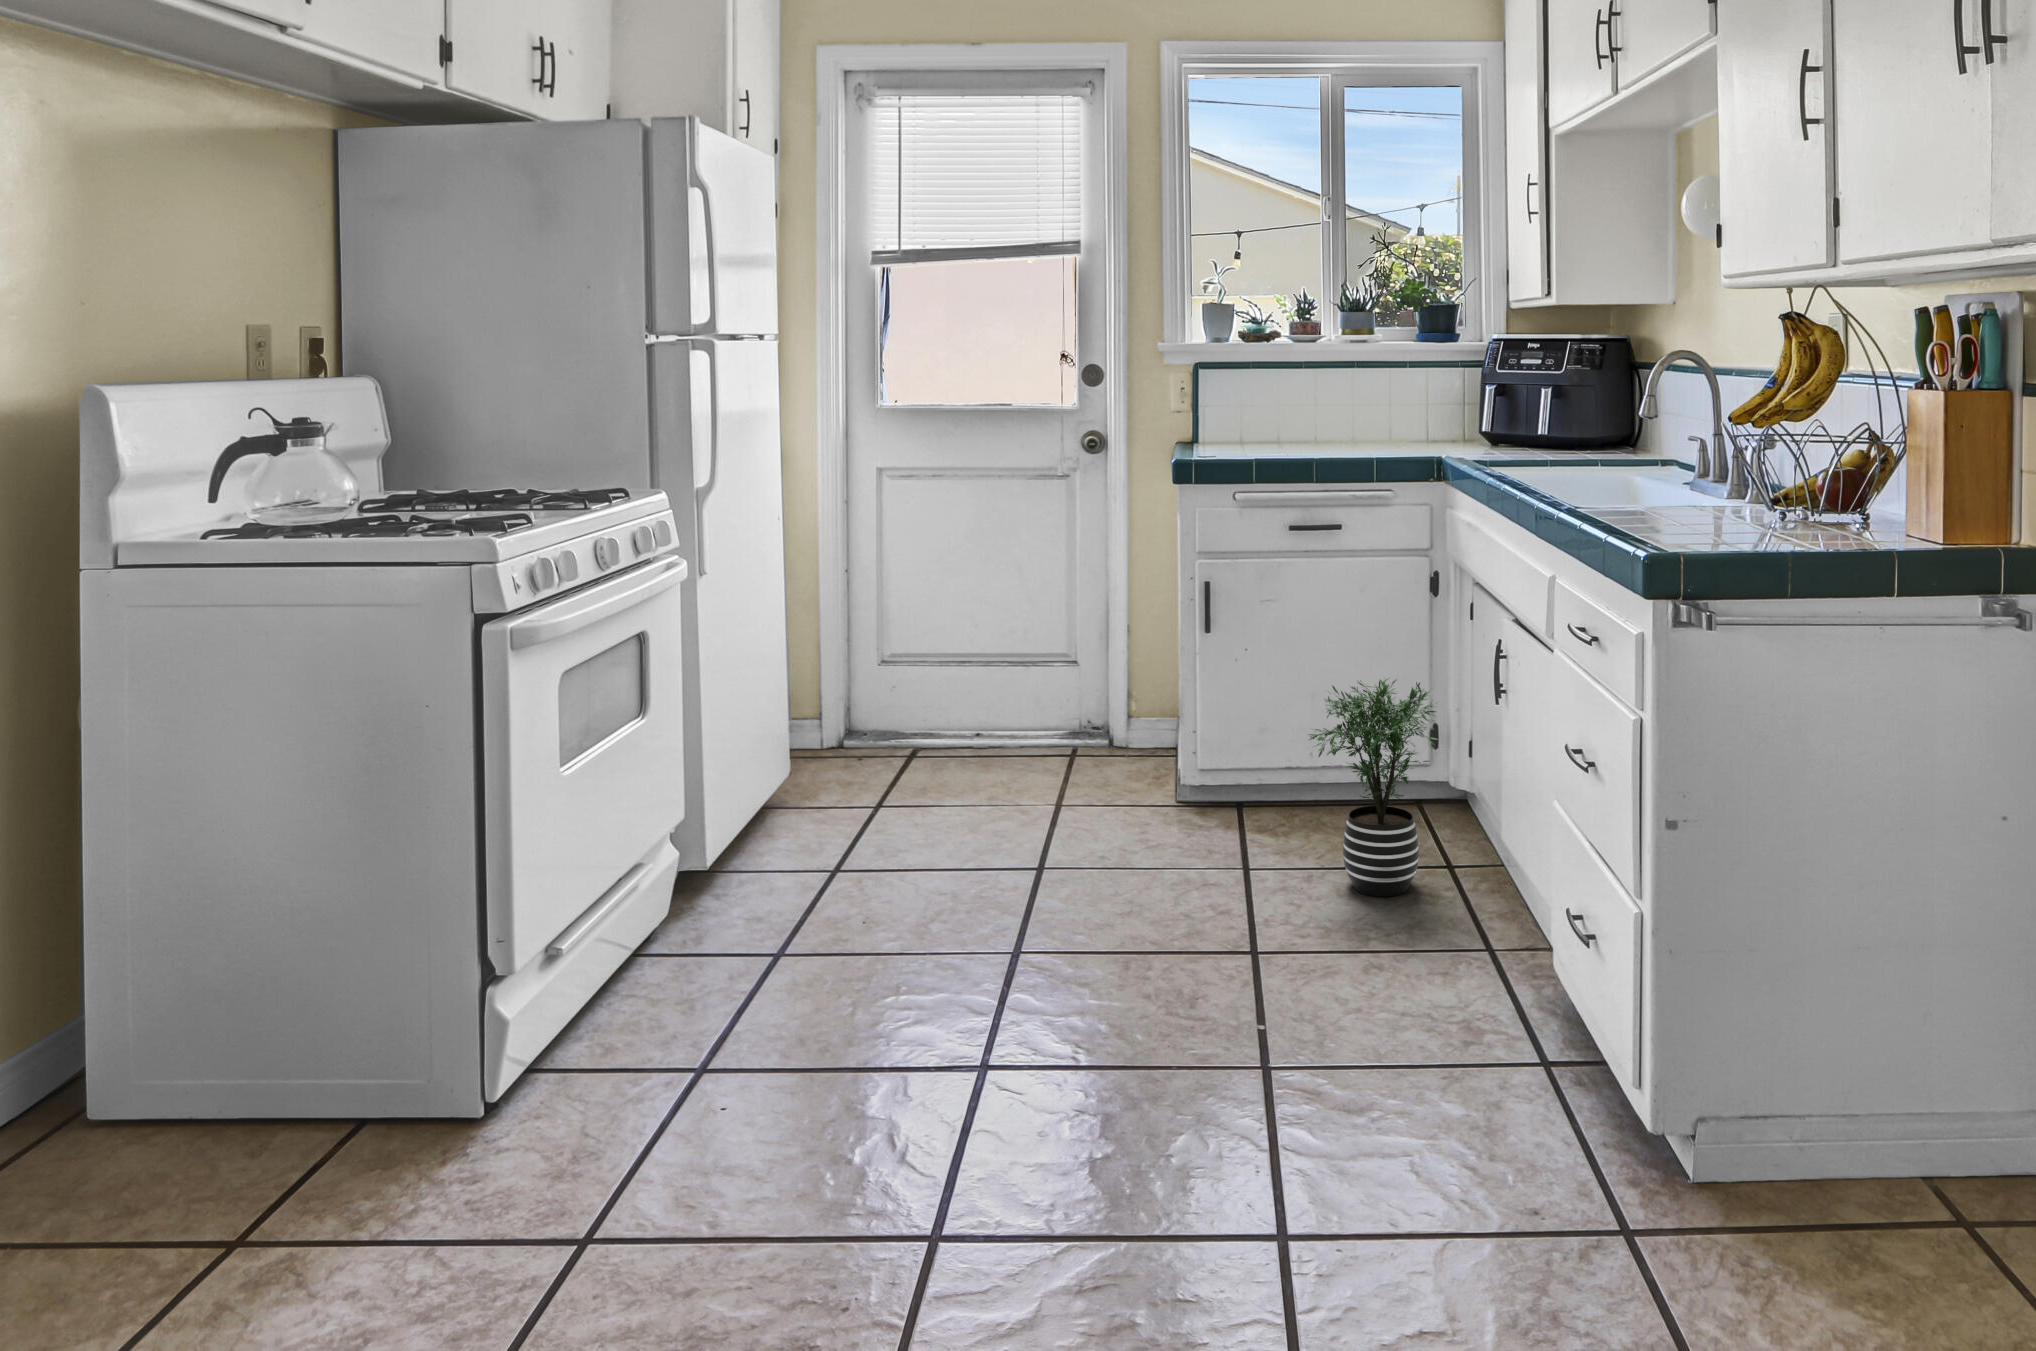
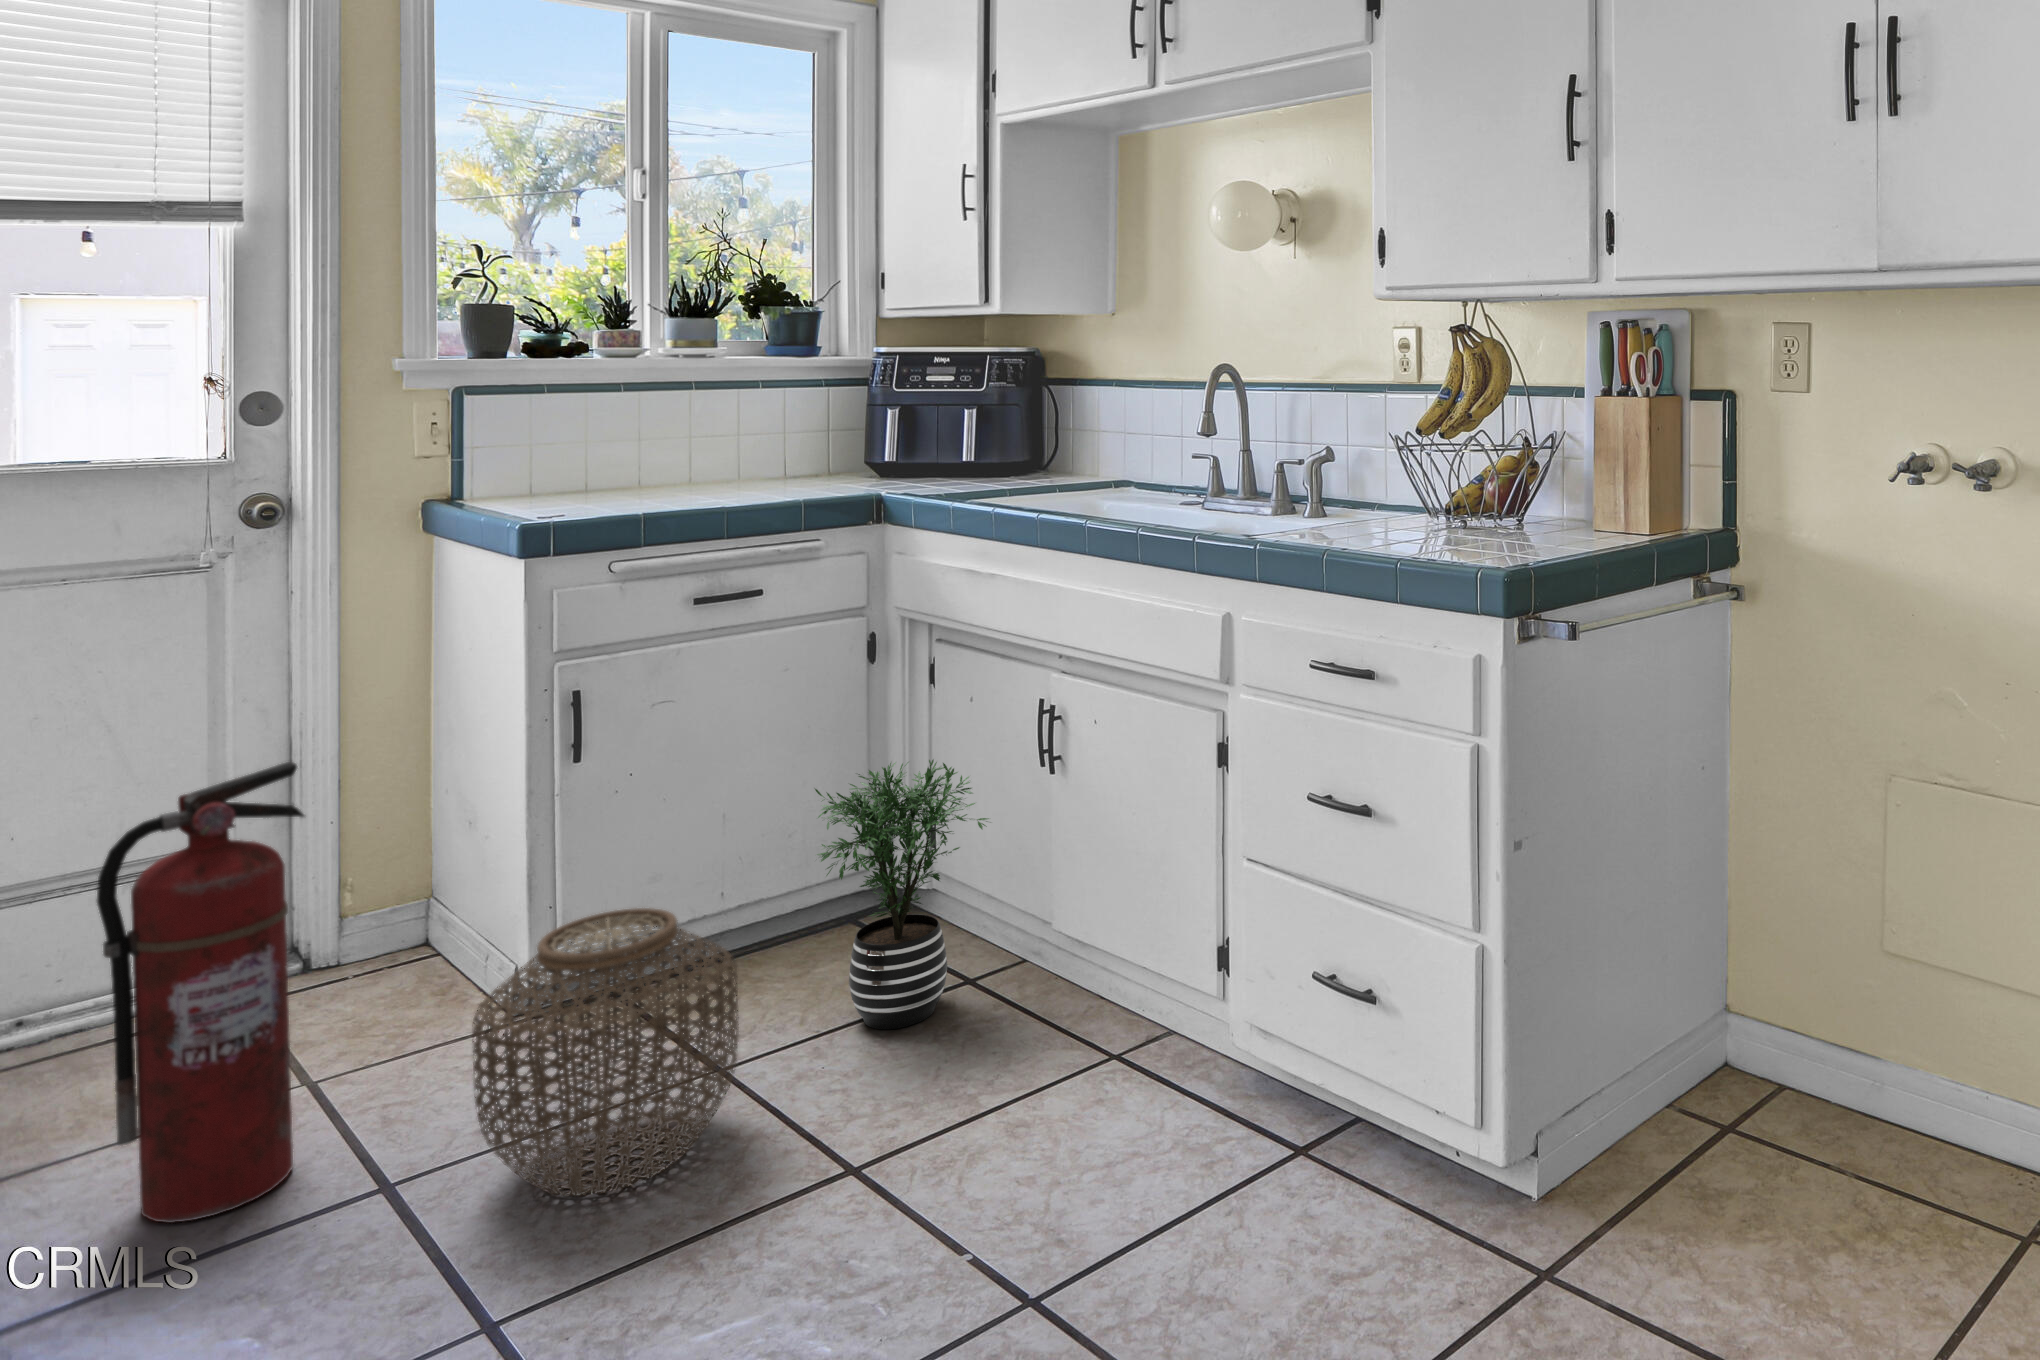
fire extinguisher: none [927,593,1028,863] -> present [97,762,304,1223]
woven basket: none [1065,734,1227,929] -> present [472,908,739,1196]

